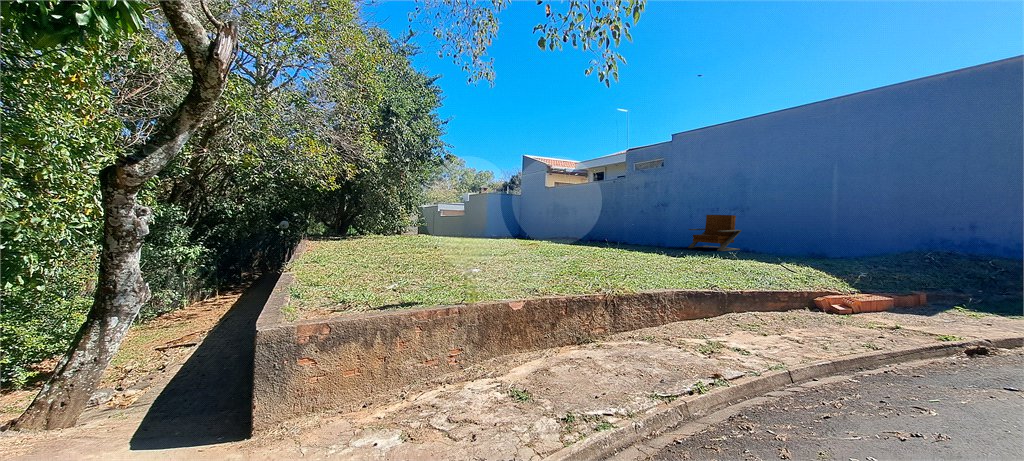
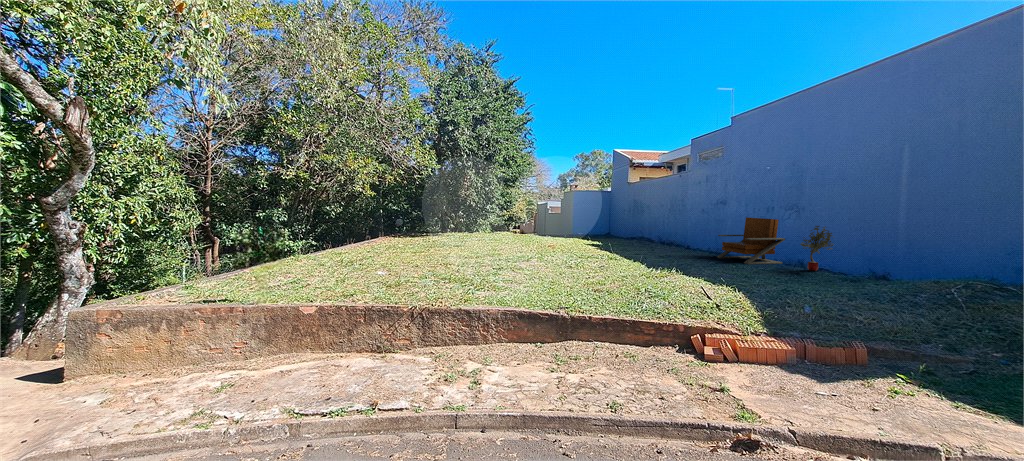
potted tree: none [758,219,787,253] -> present [800,226,834,271]

